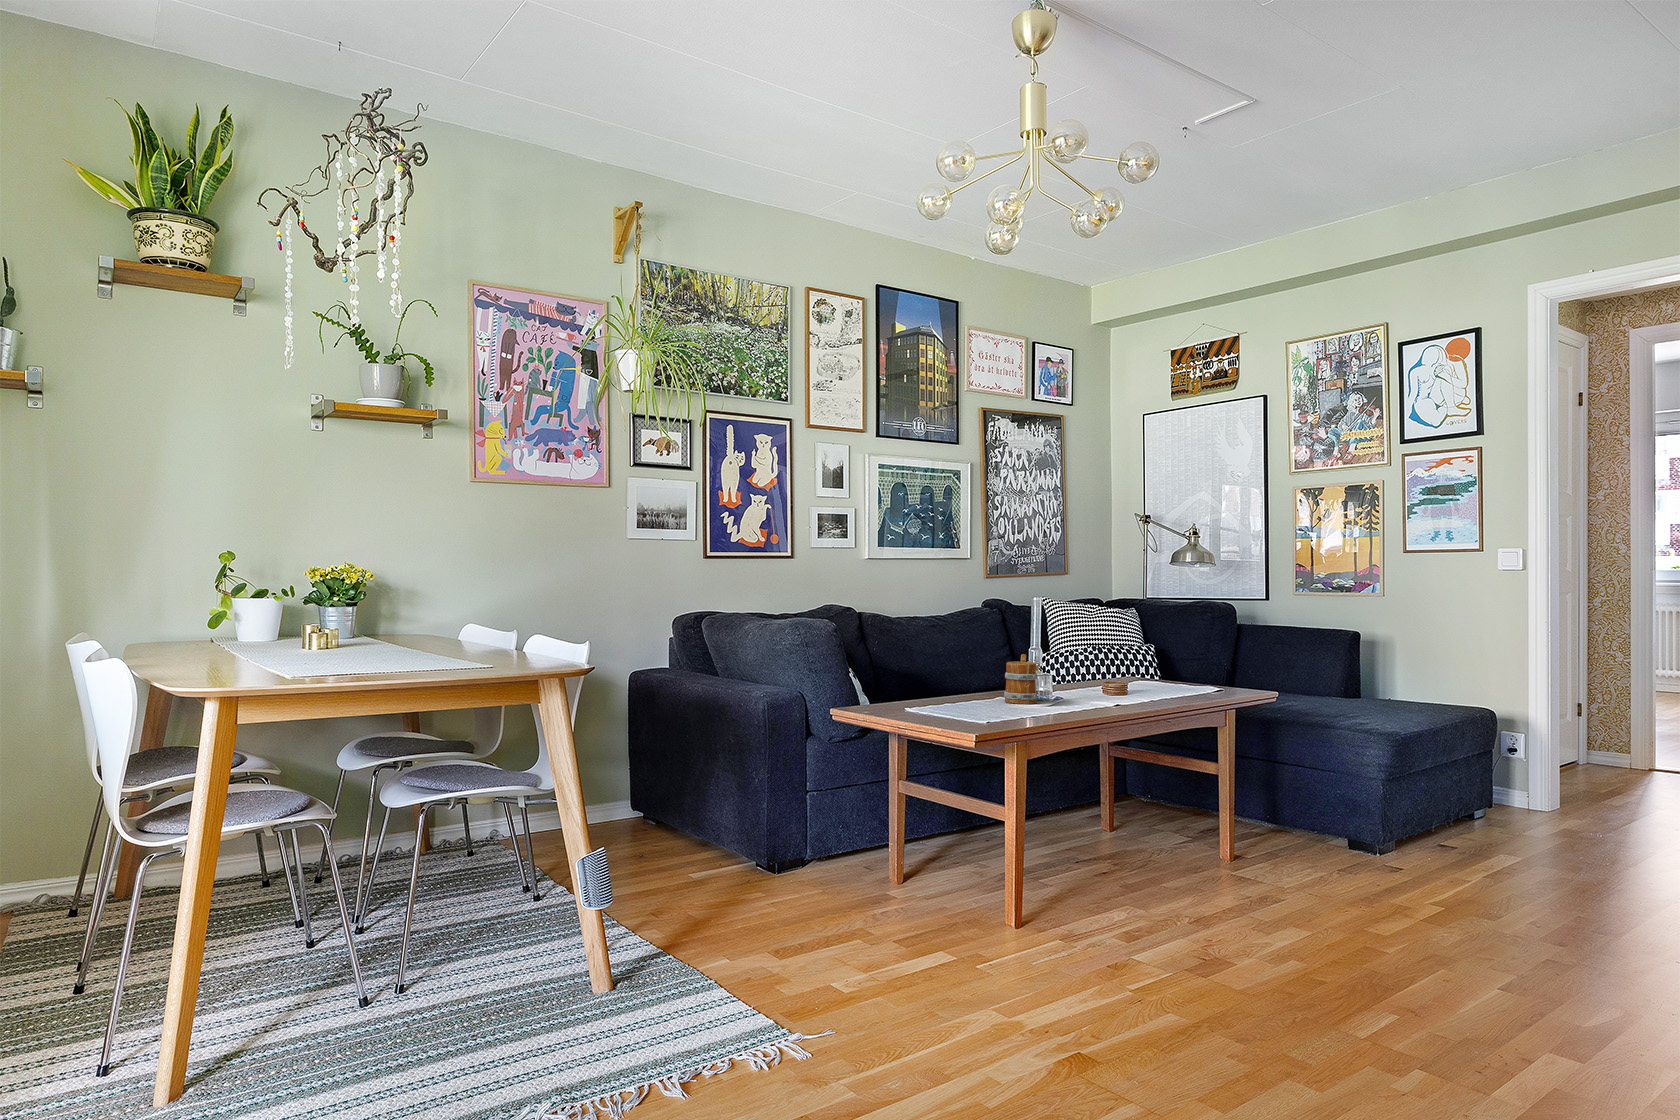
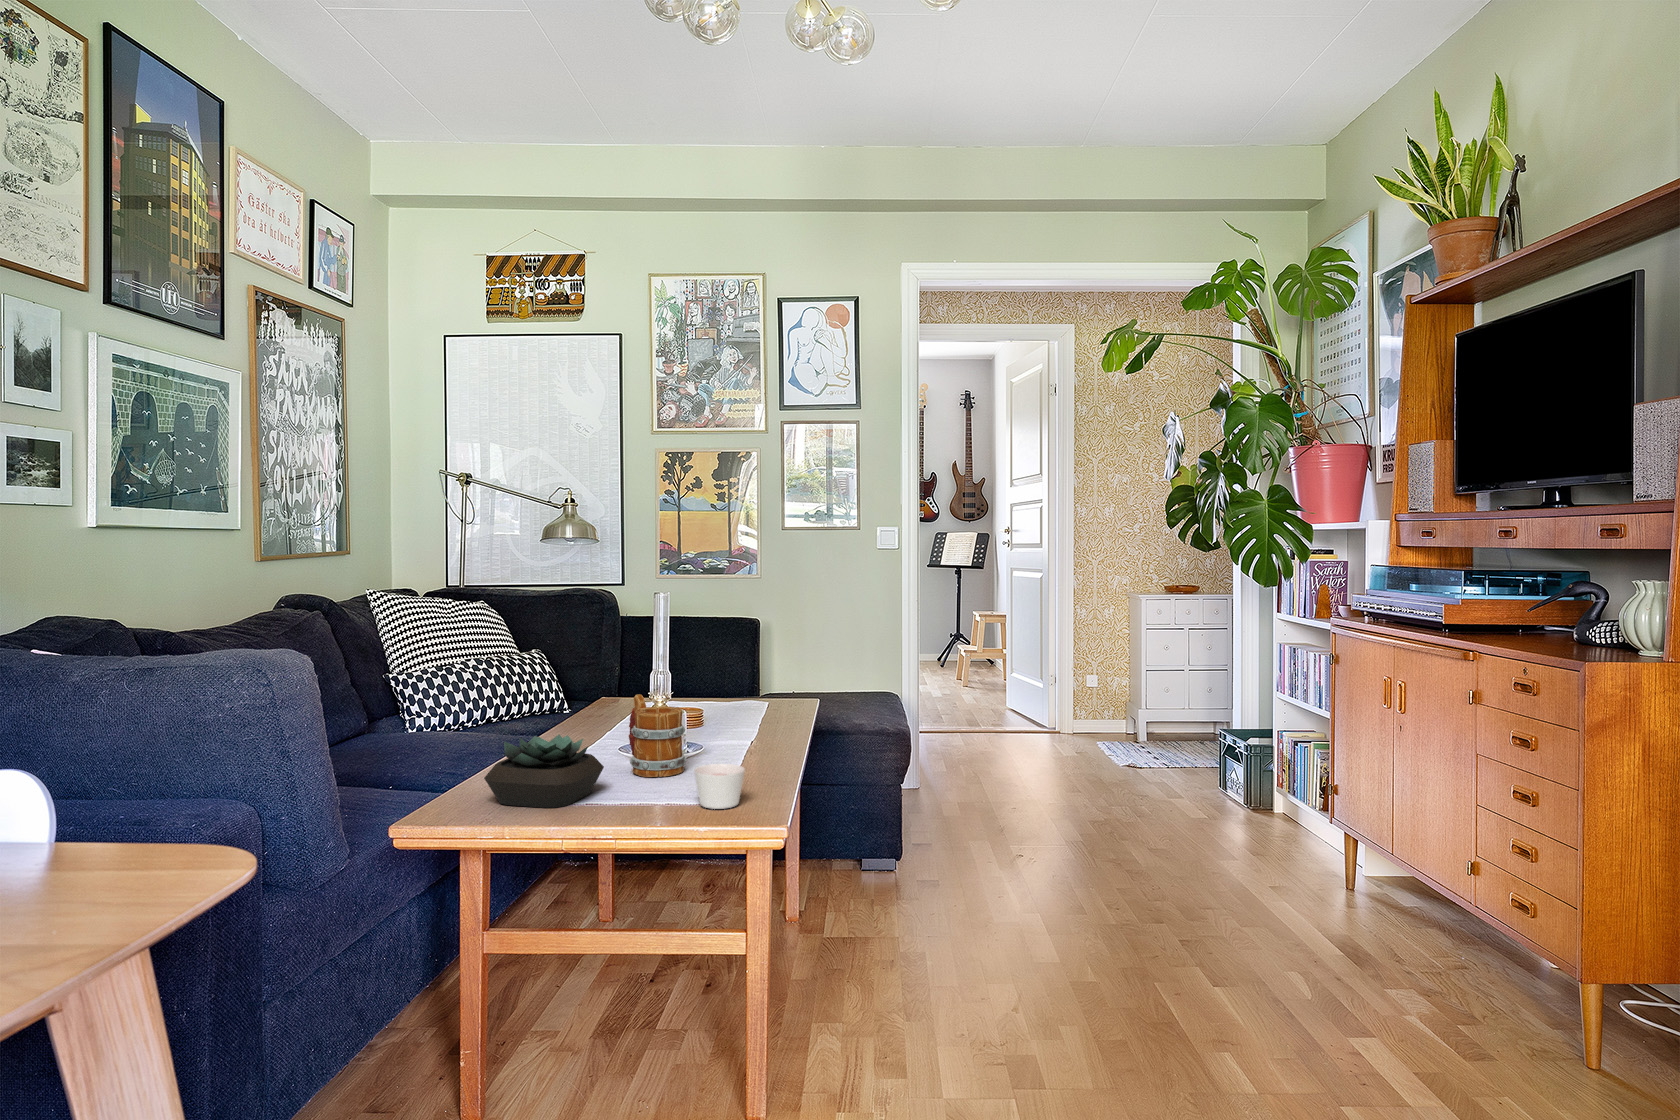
succulent plant: none [904,667,969,702] -> present [484,734,604,808]
candle: none [976,688,1006,712] -> present [694,764,745,809]

